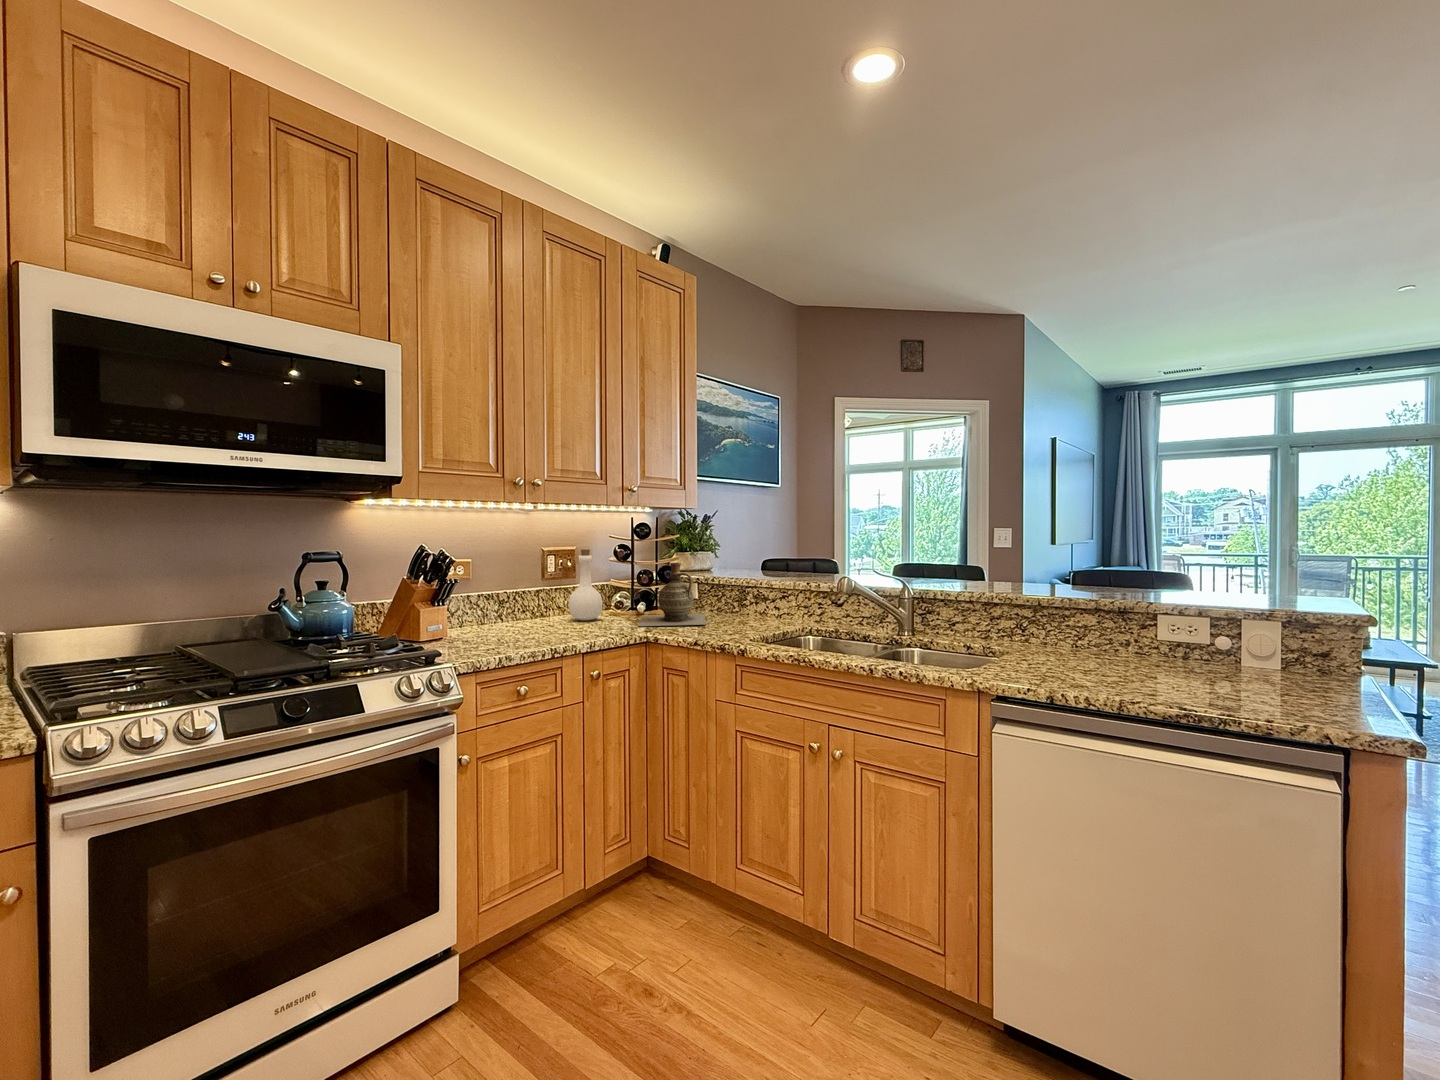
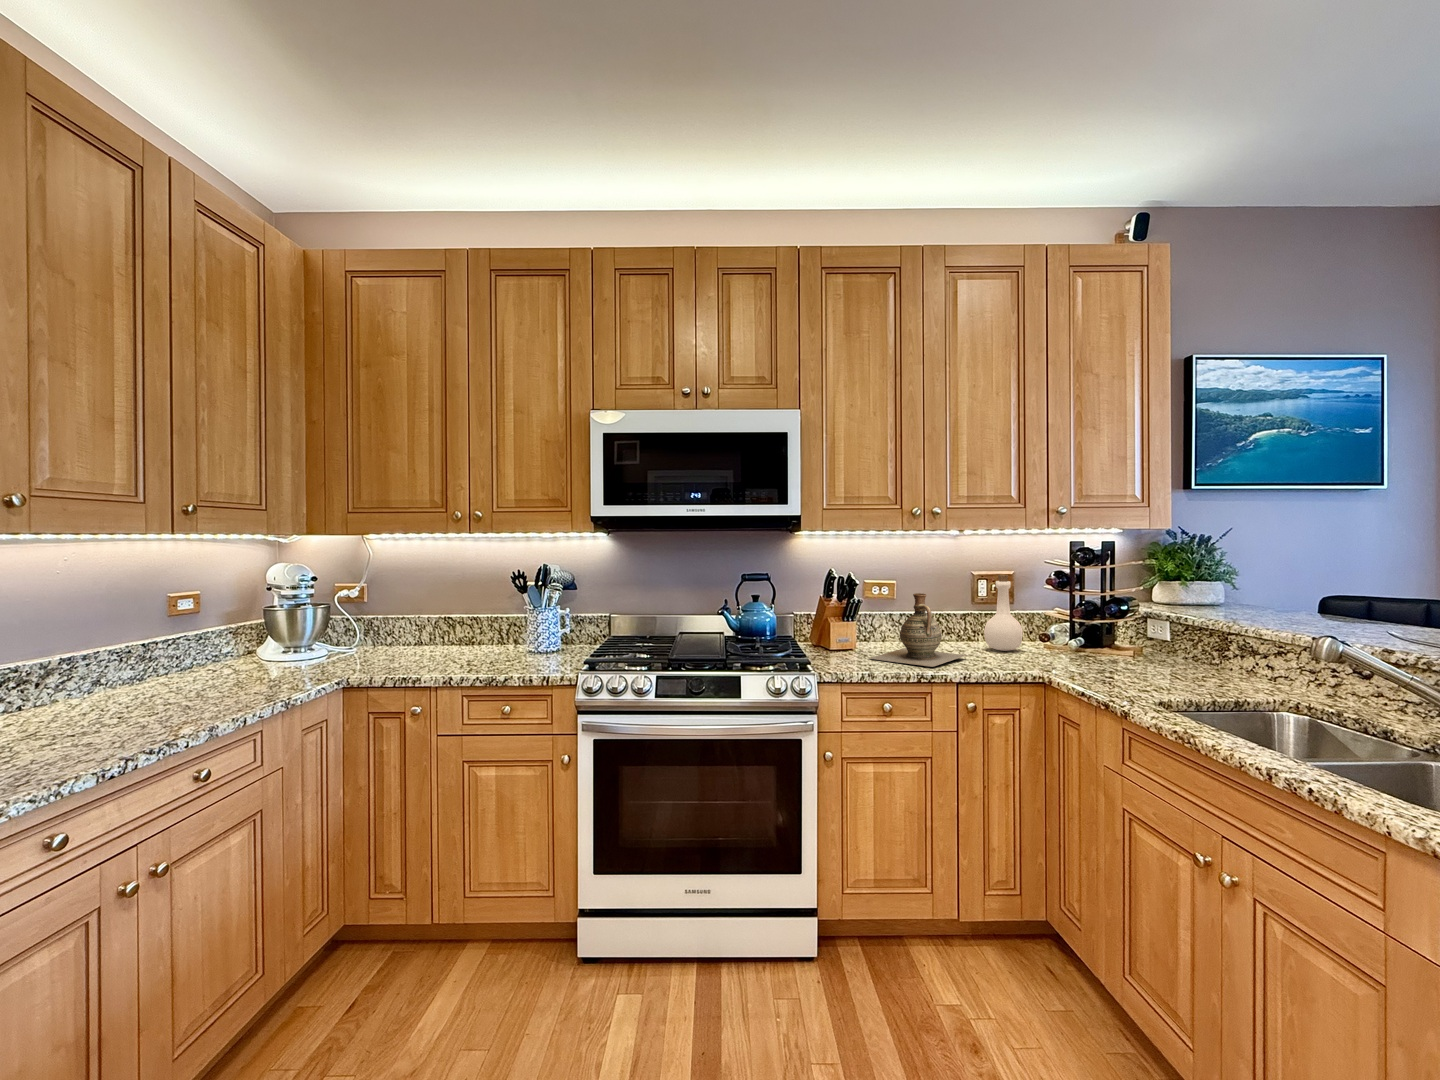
ceramic jug: present [639,563,705,626] -> present [869,593,966,667]

